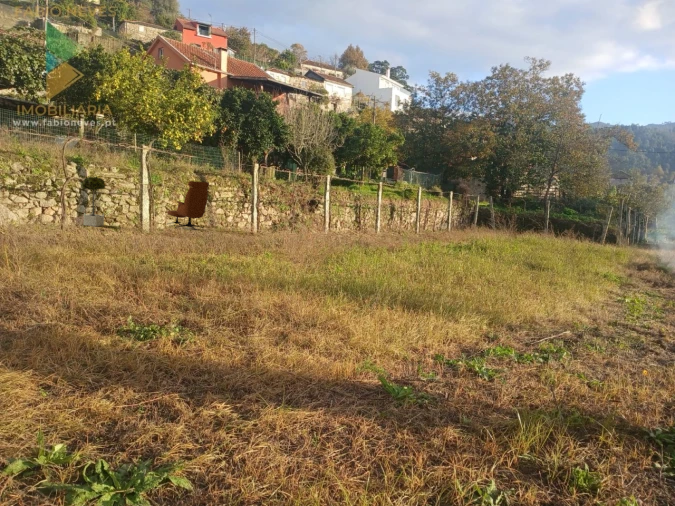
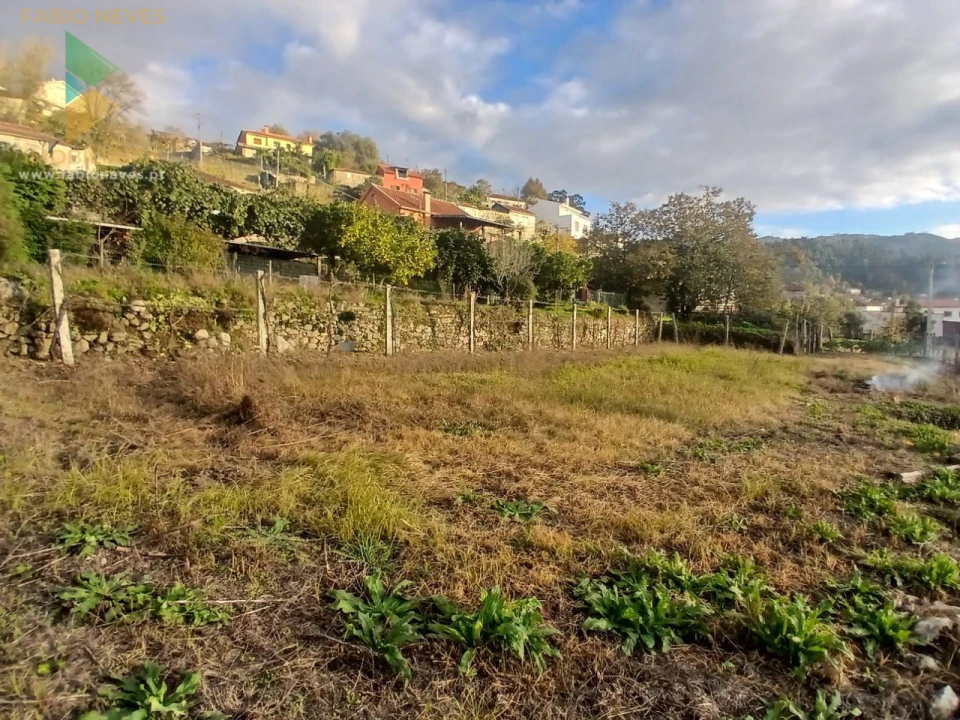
lounge chair: present [167,181,209,230] -> none [402,311,438,352]

